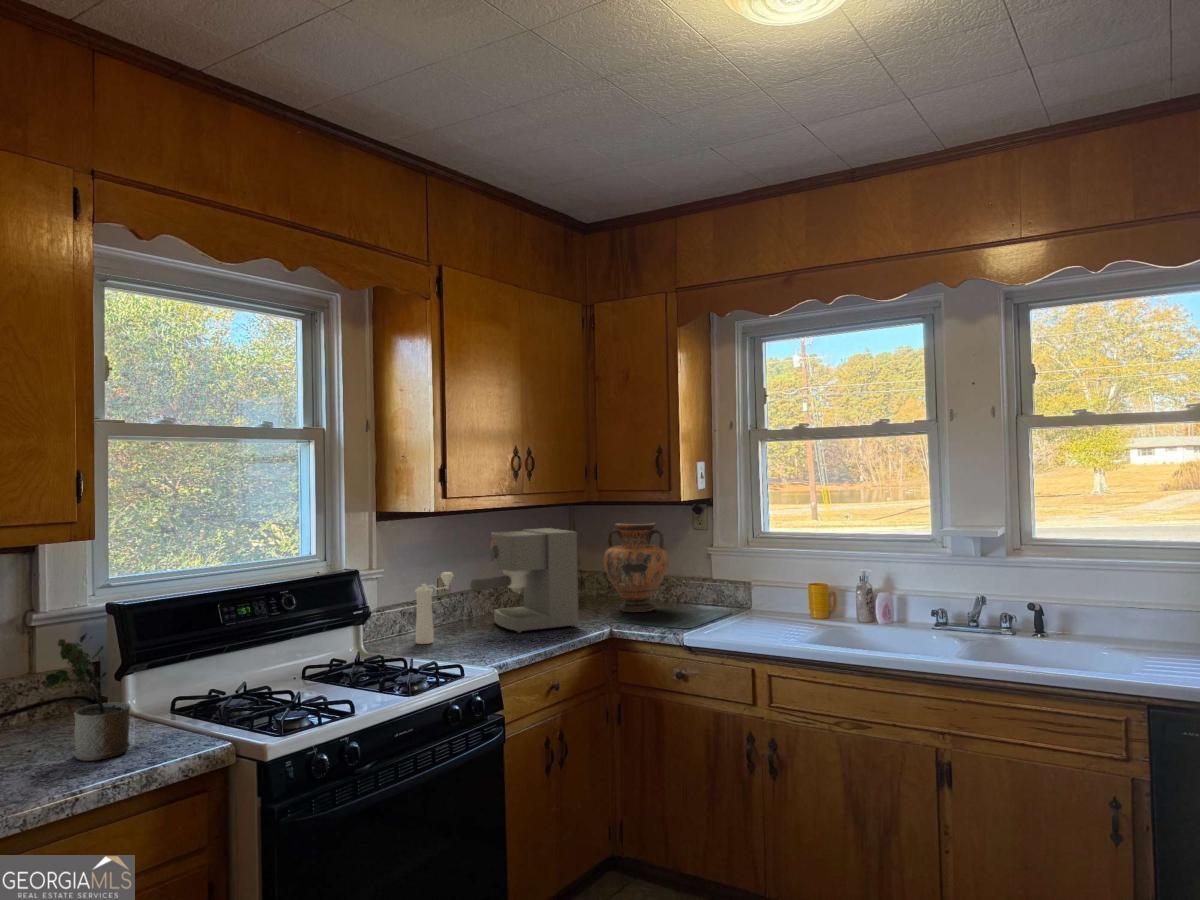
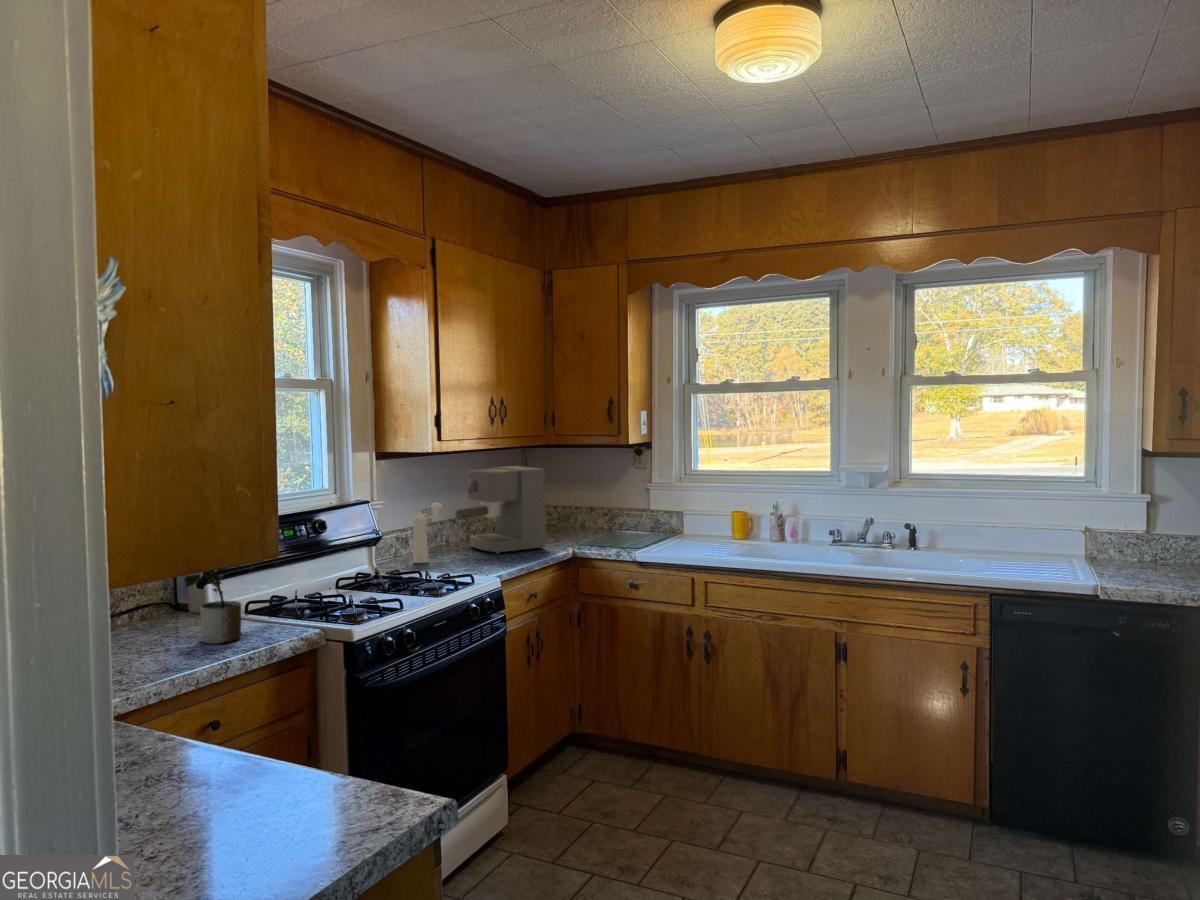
vase: present [604,523,668,612] -> none [560,462,615,537]

